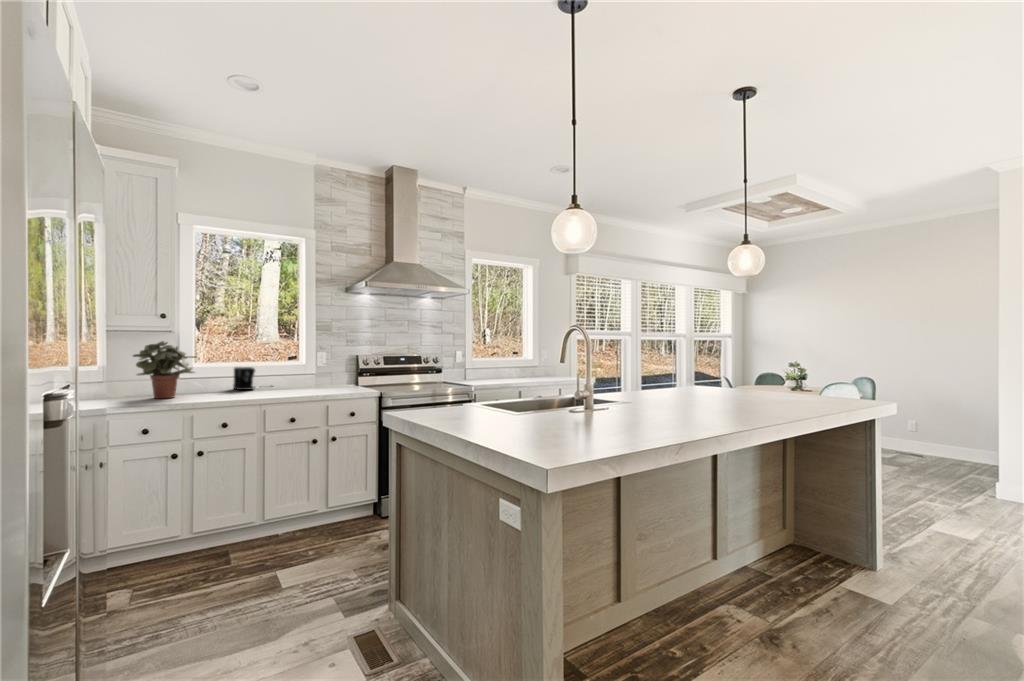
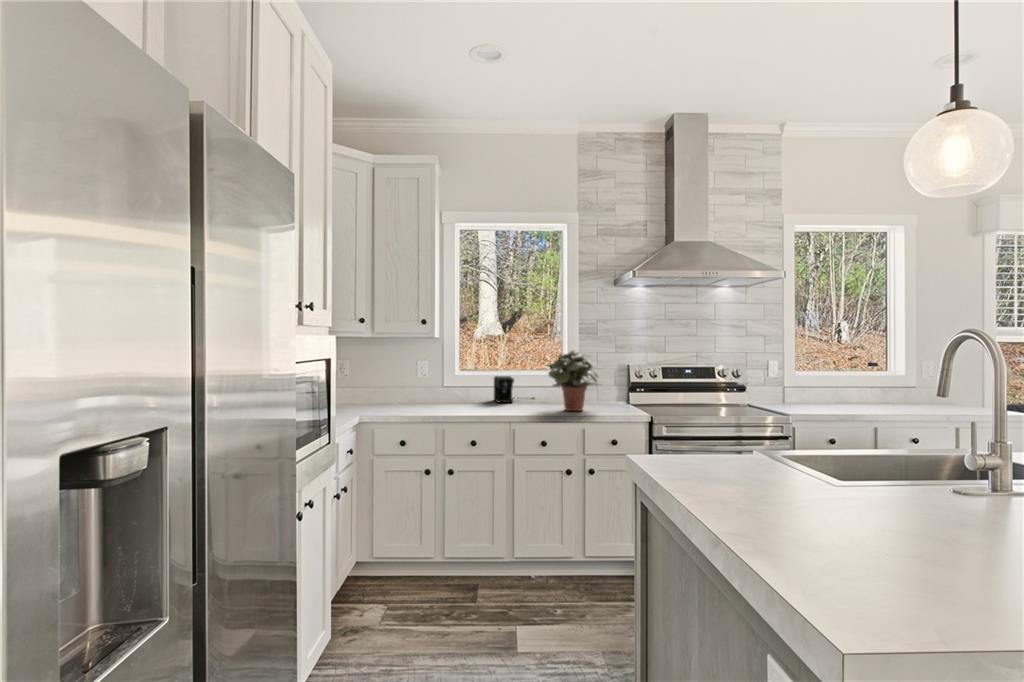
potted plant: present [133,341,197,398] -> present [548,351,604,411]

